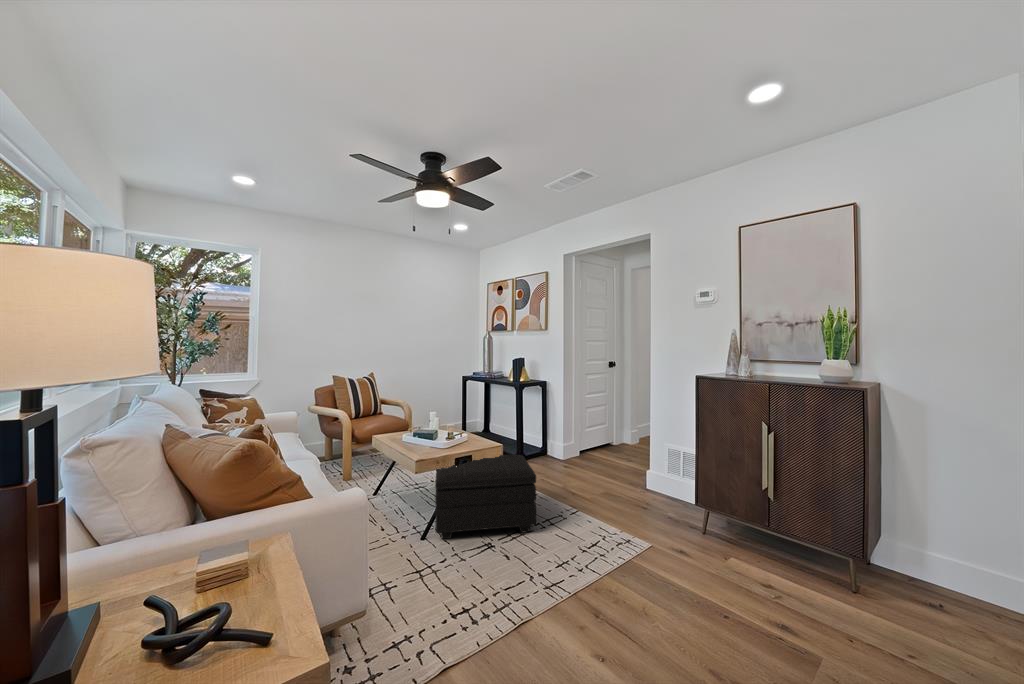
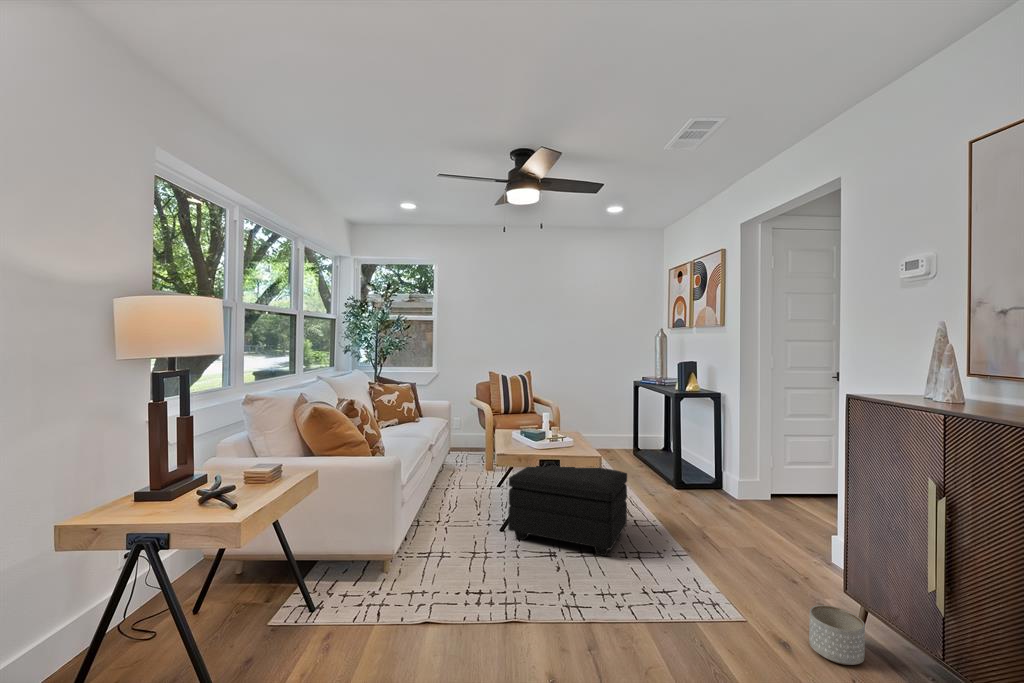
planter: none [702,523,737,561] -> present [809,605,865,665]

